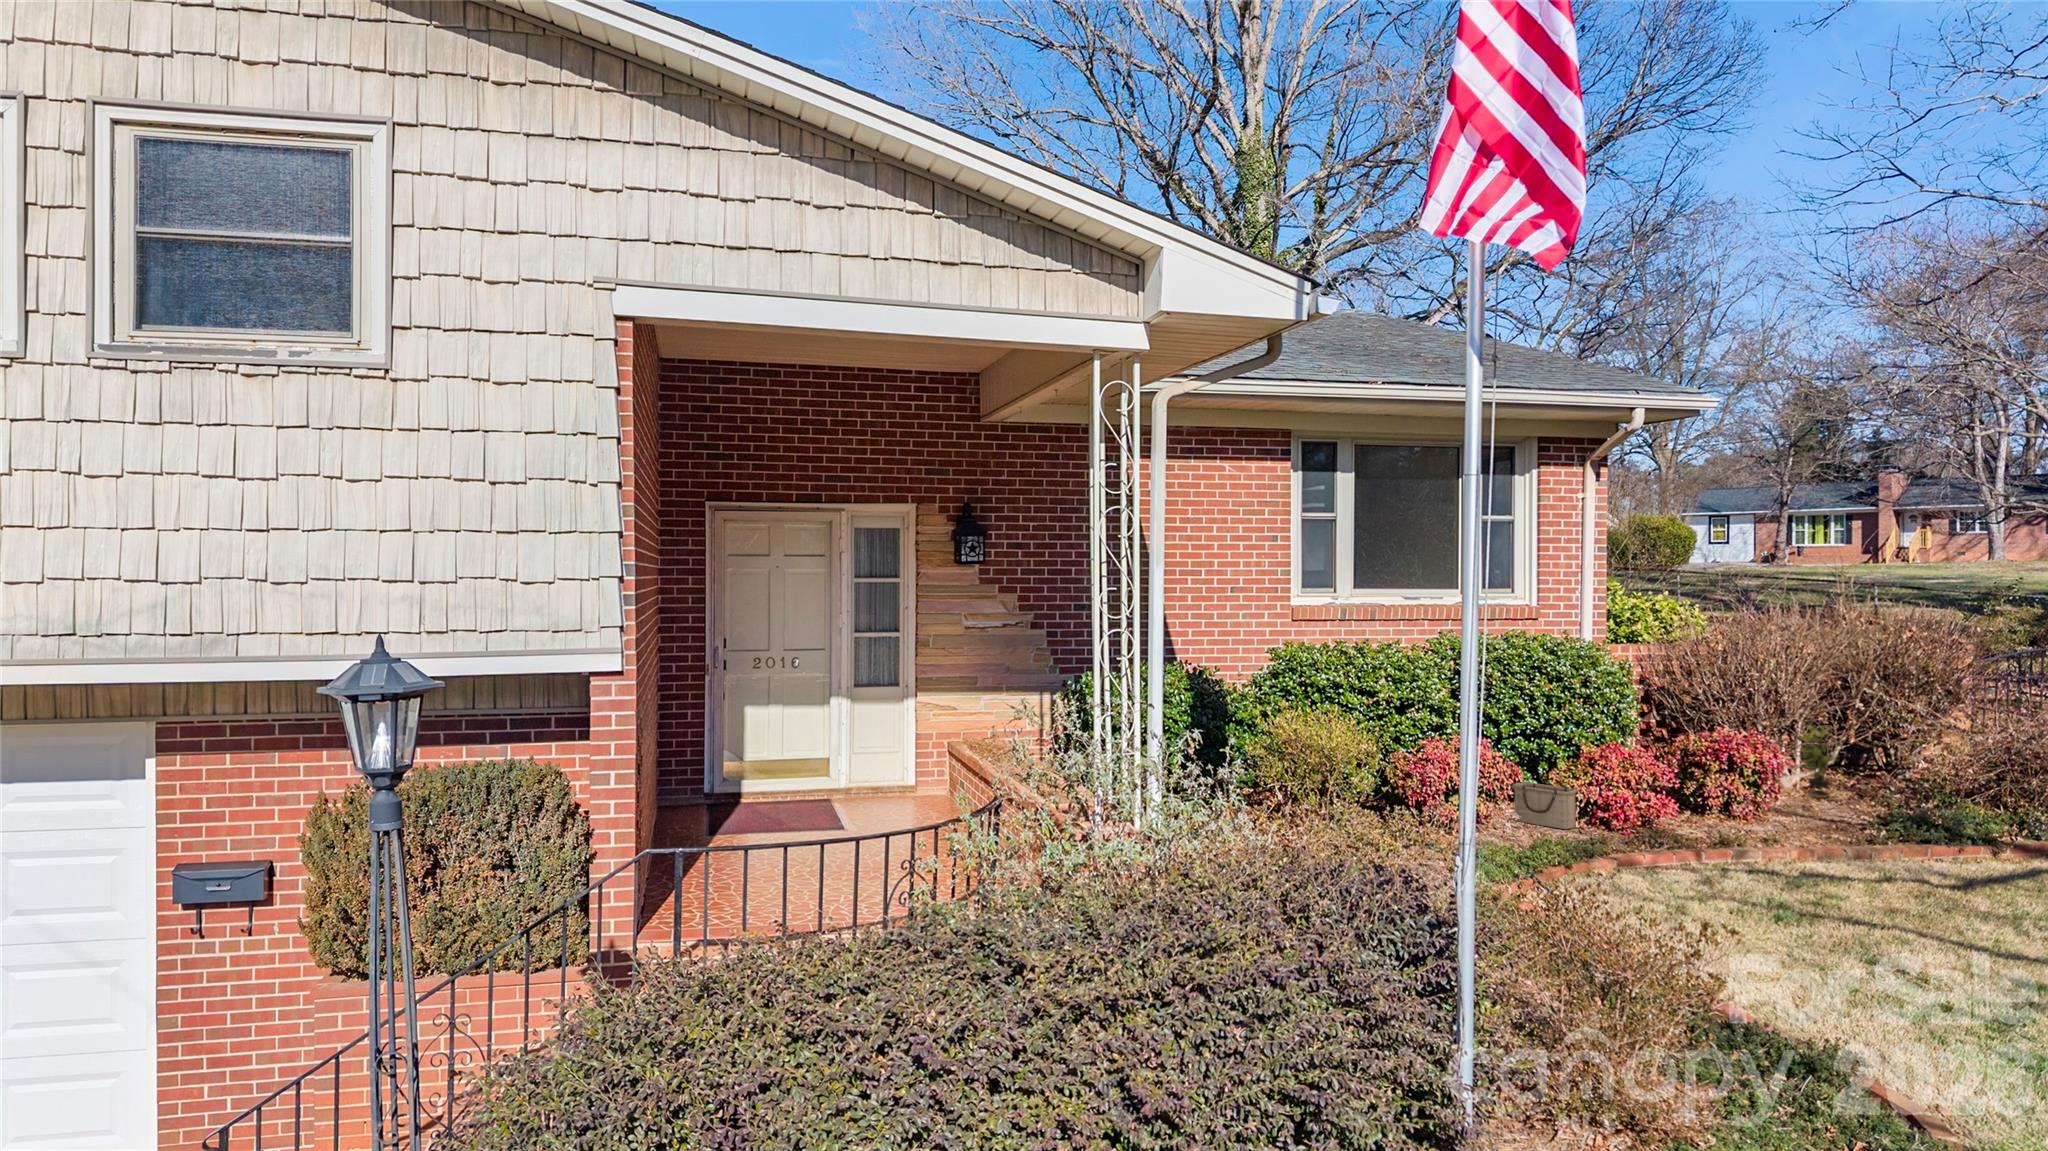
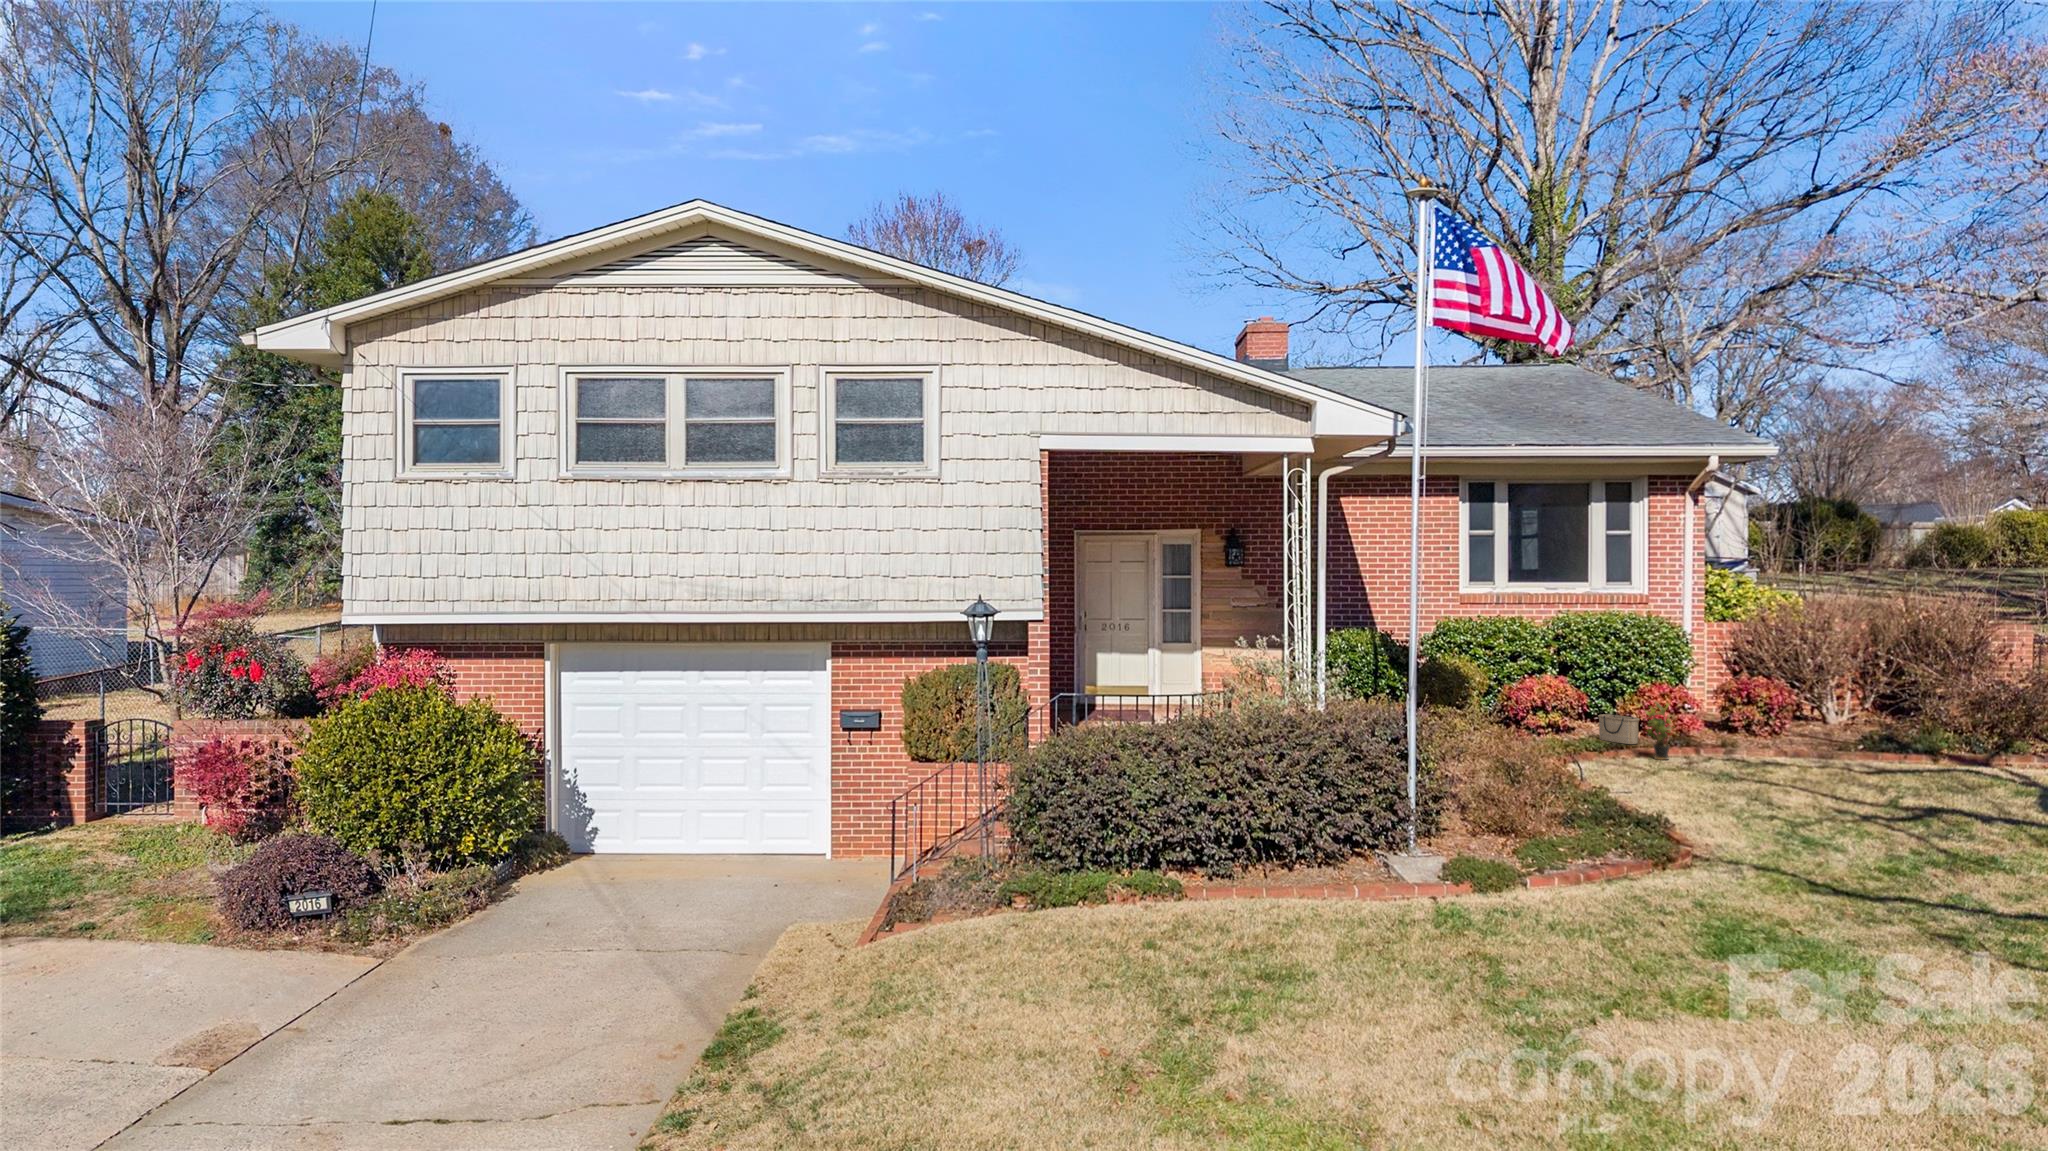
potted plant: present [1795,725,1837,798] -> present [1644,702,1672,760]

